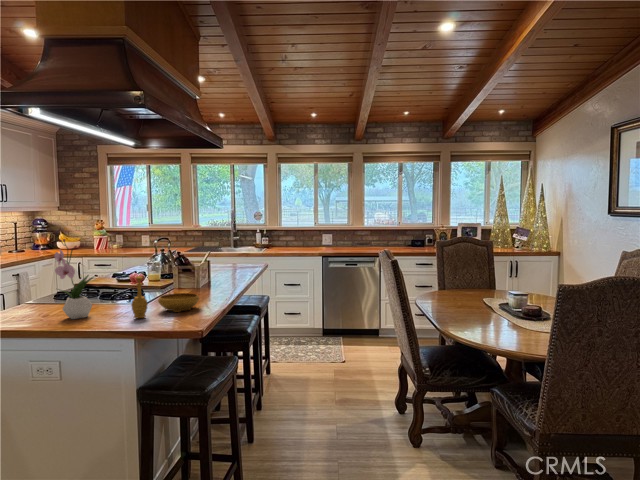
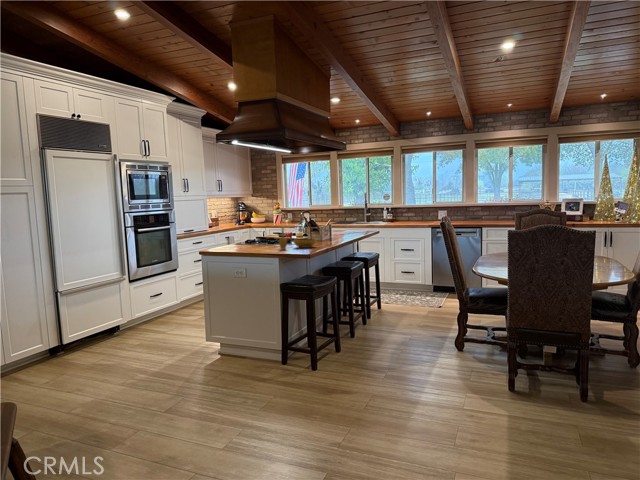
flower arrangement: present [55,239,93,319] -> none [244,207,262,249]

